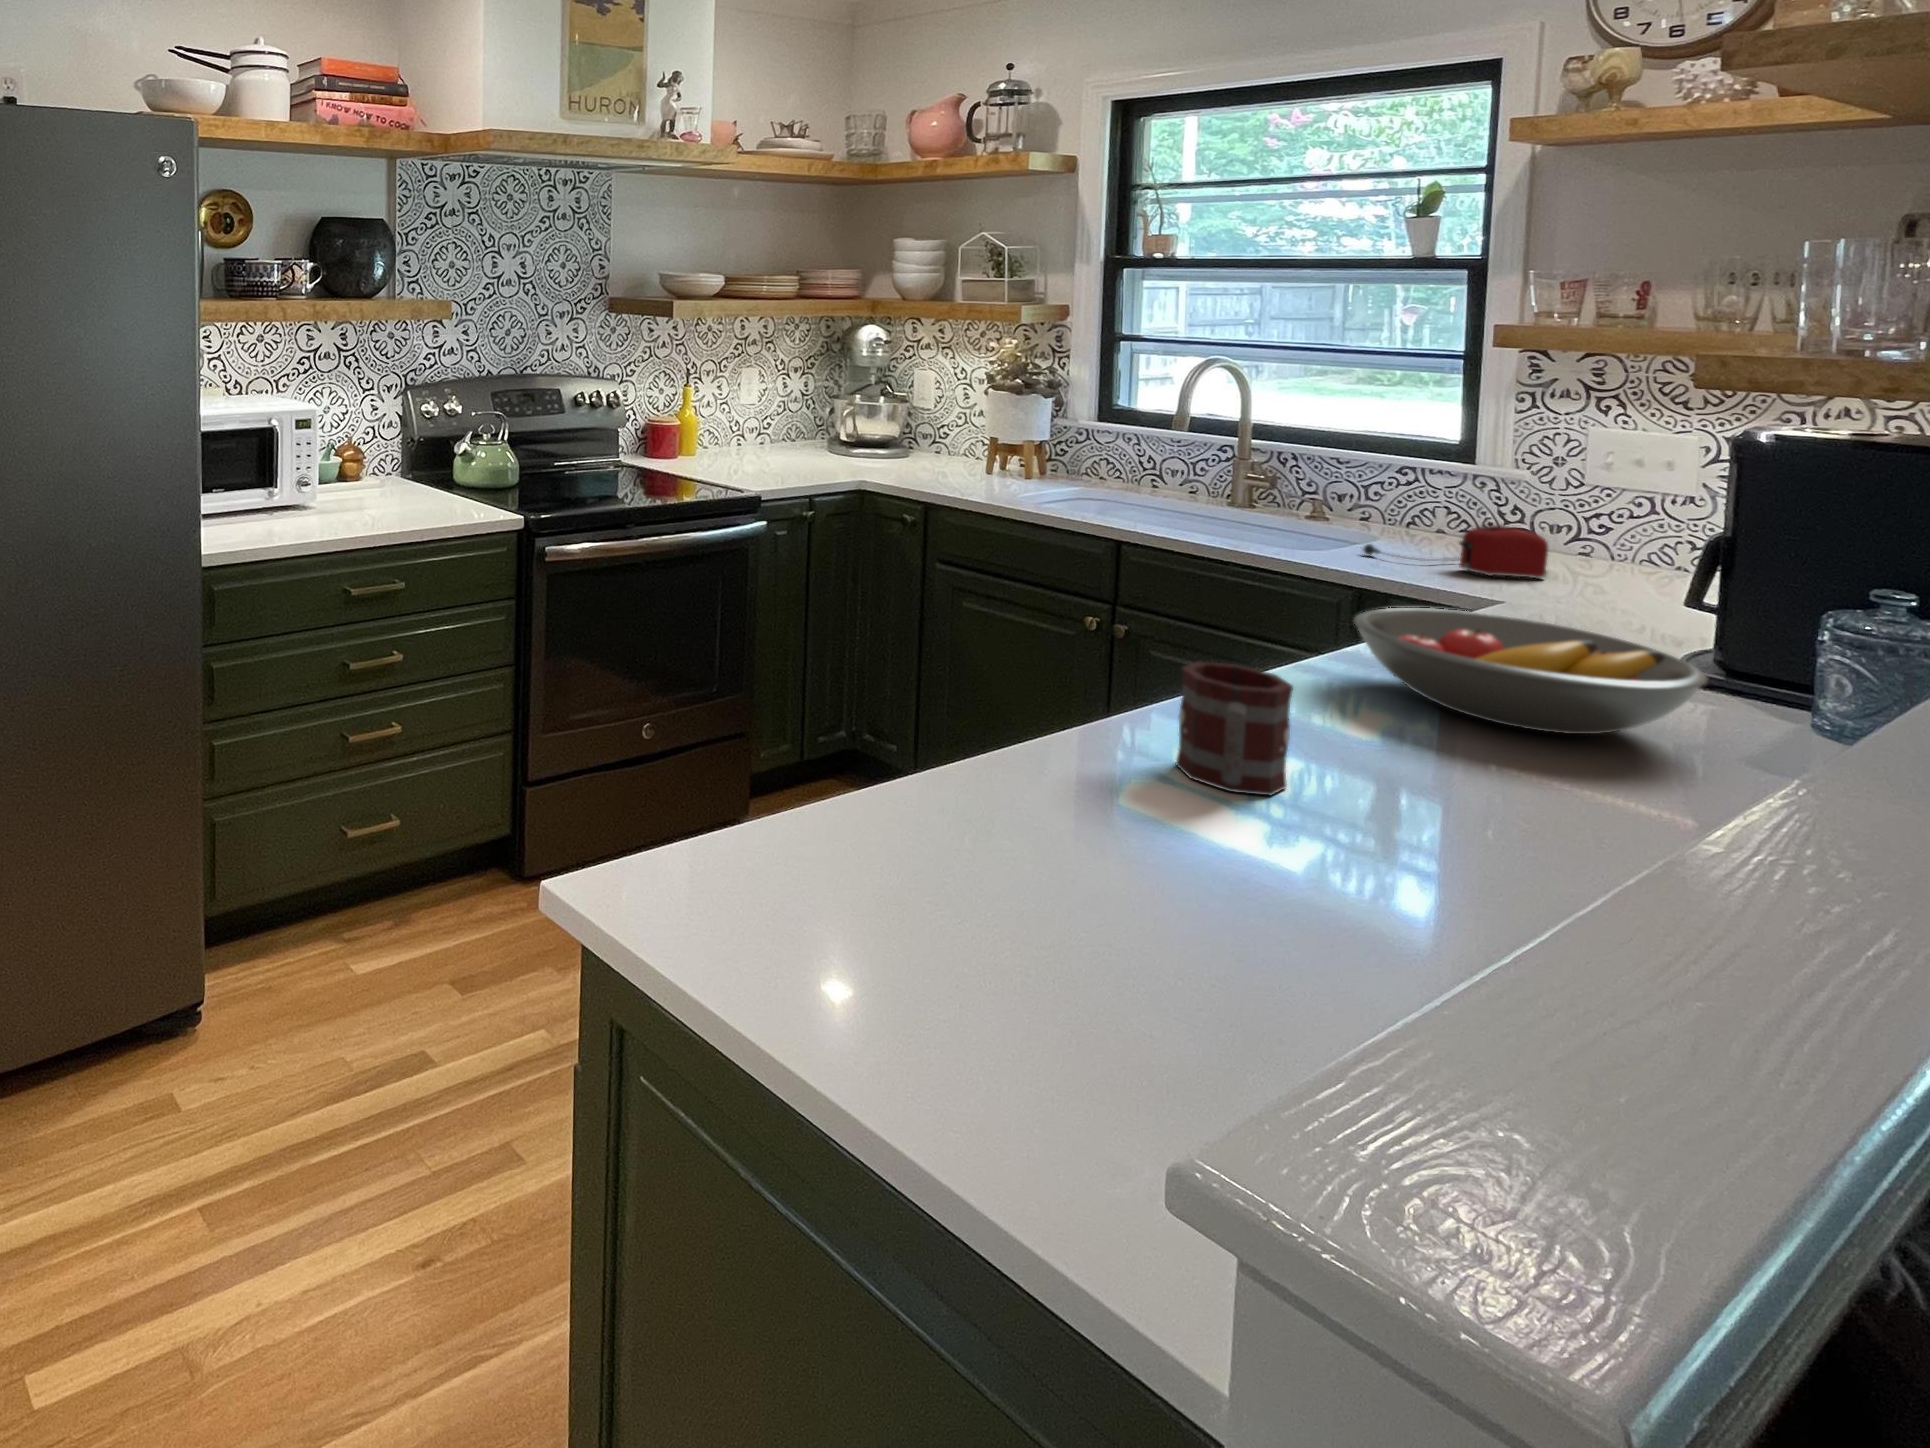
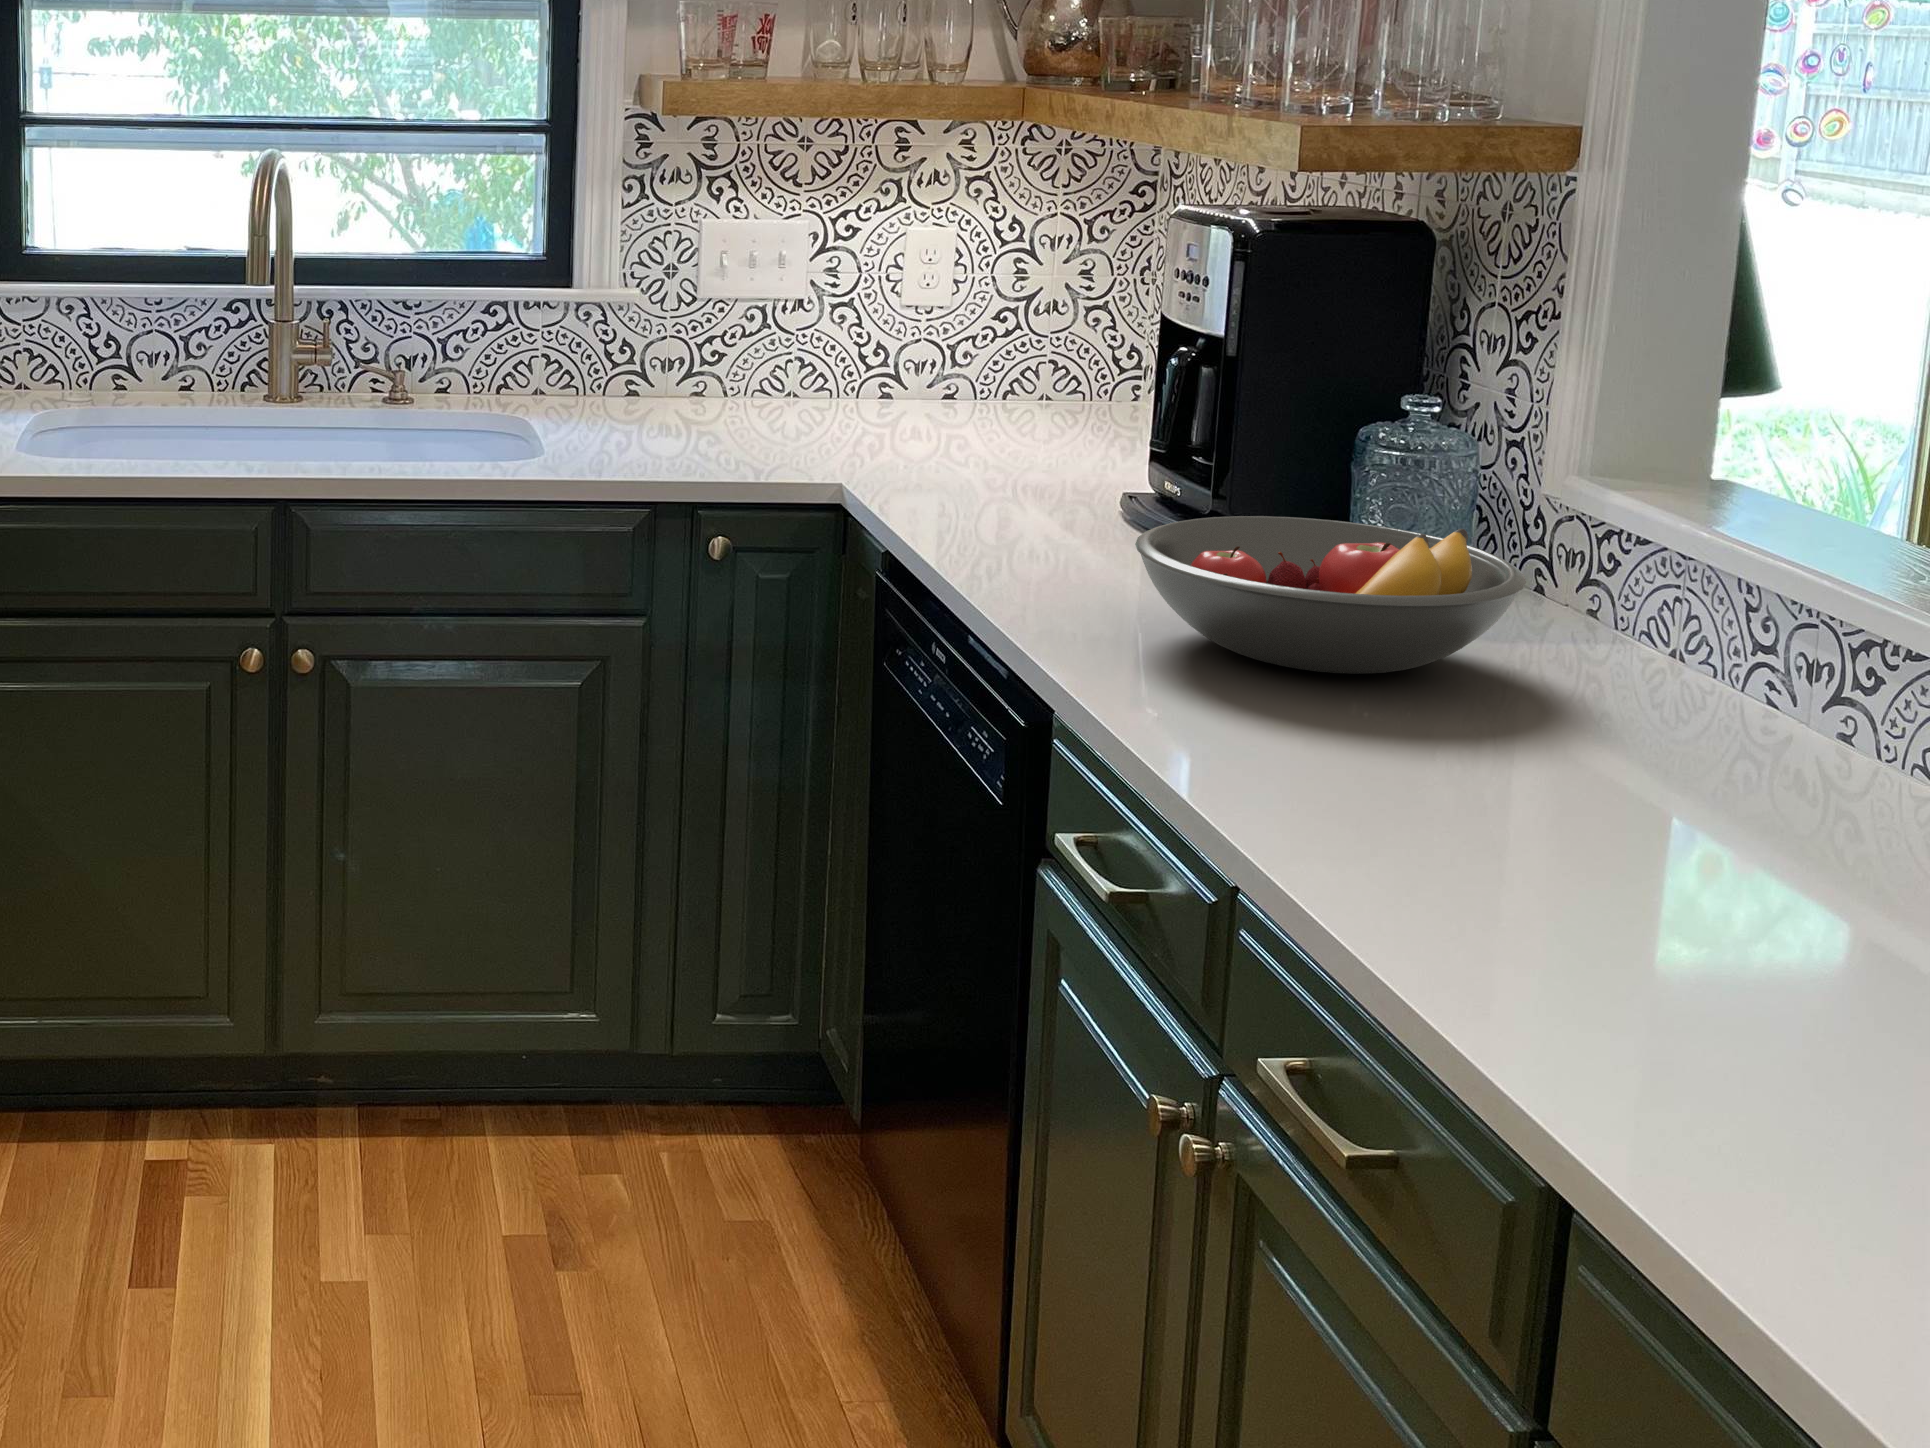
toaster: present [1363,525,1548,578] -> none [593,376,781,452]
mug: present [1176,662,1293,795] -> none [1514,702,1760,913]

